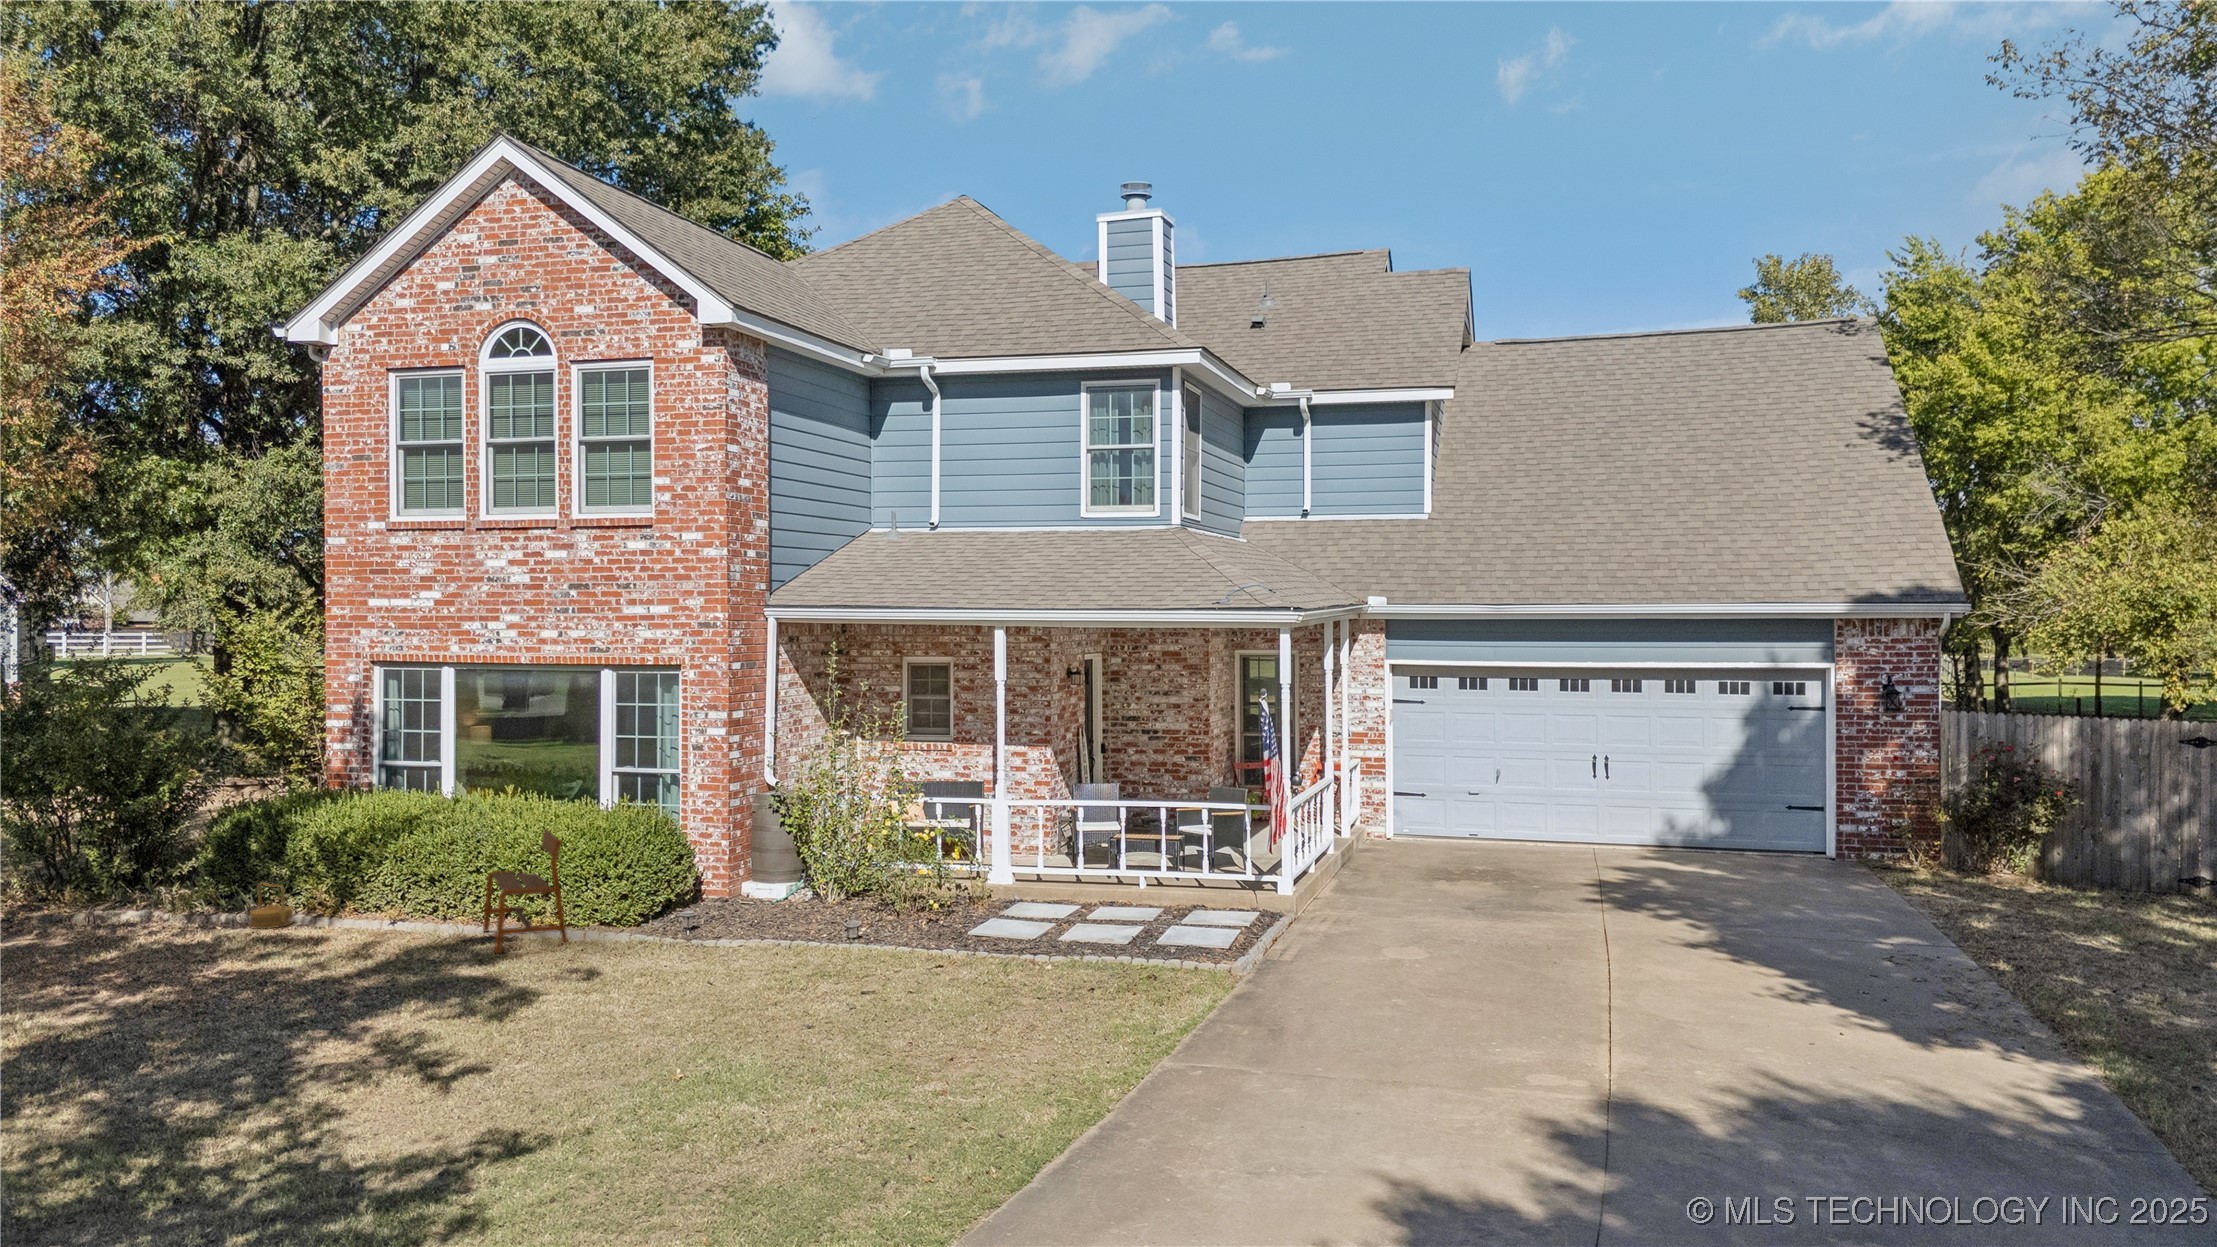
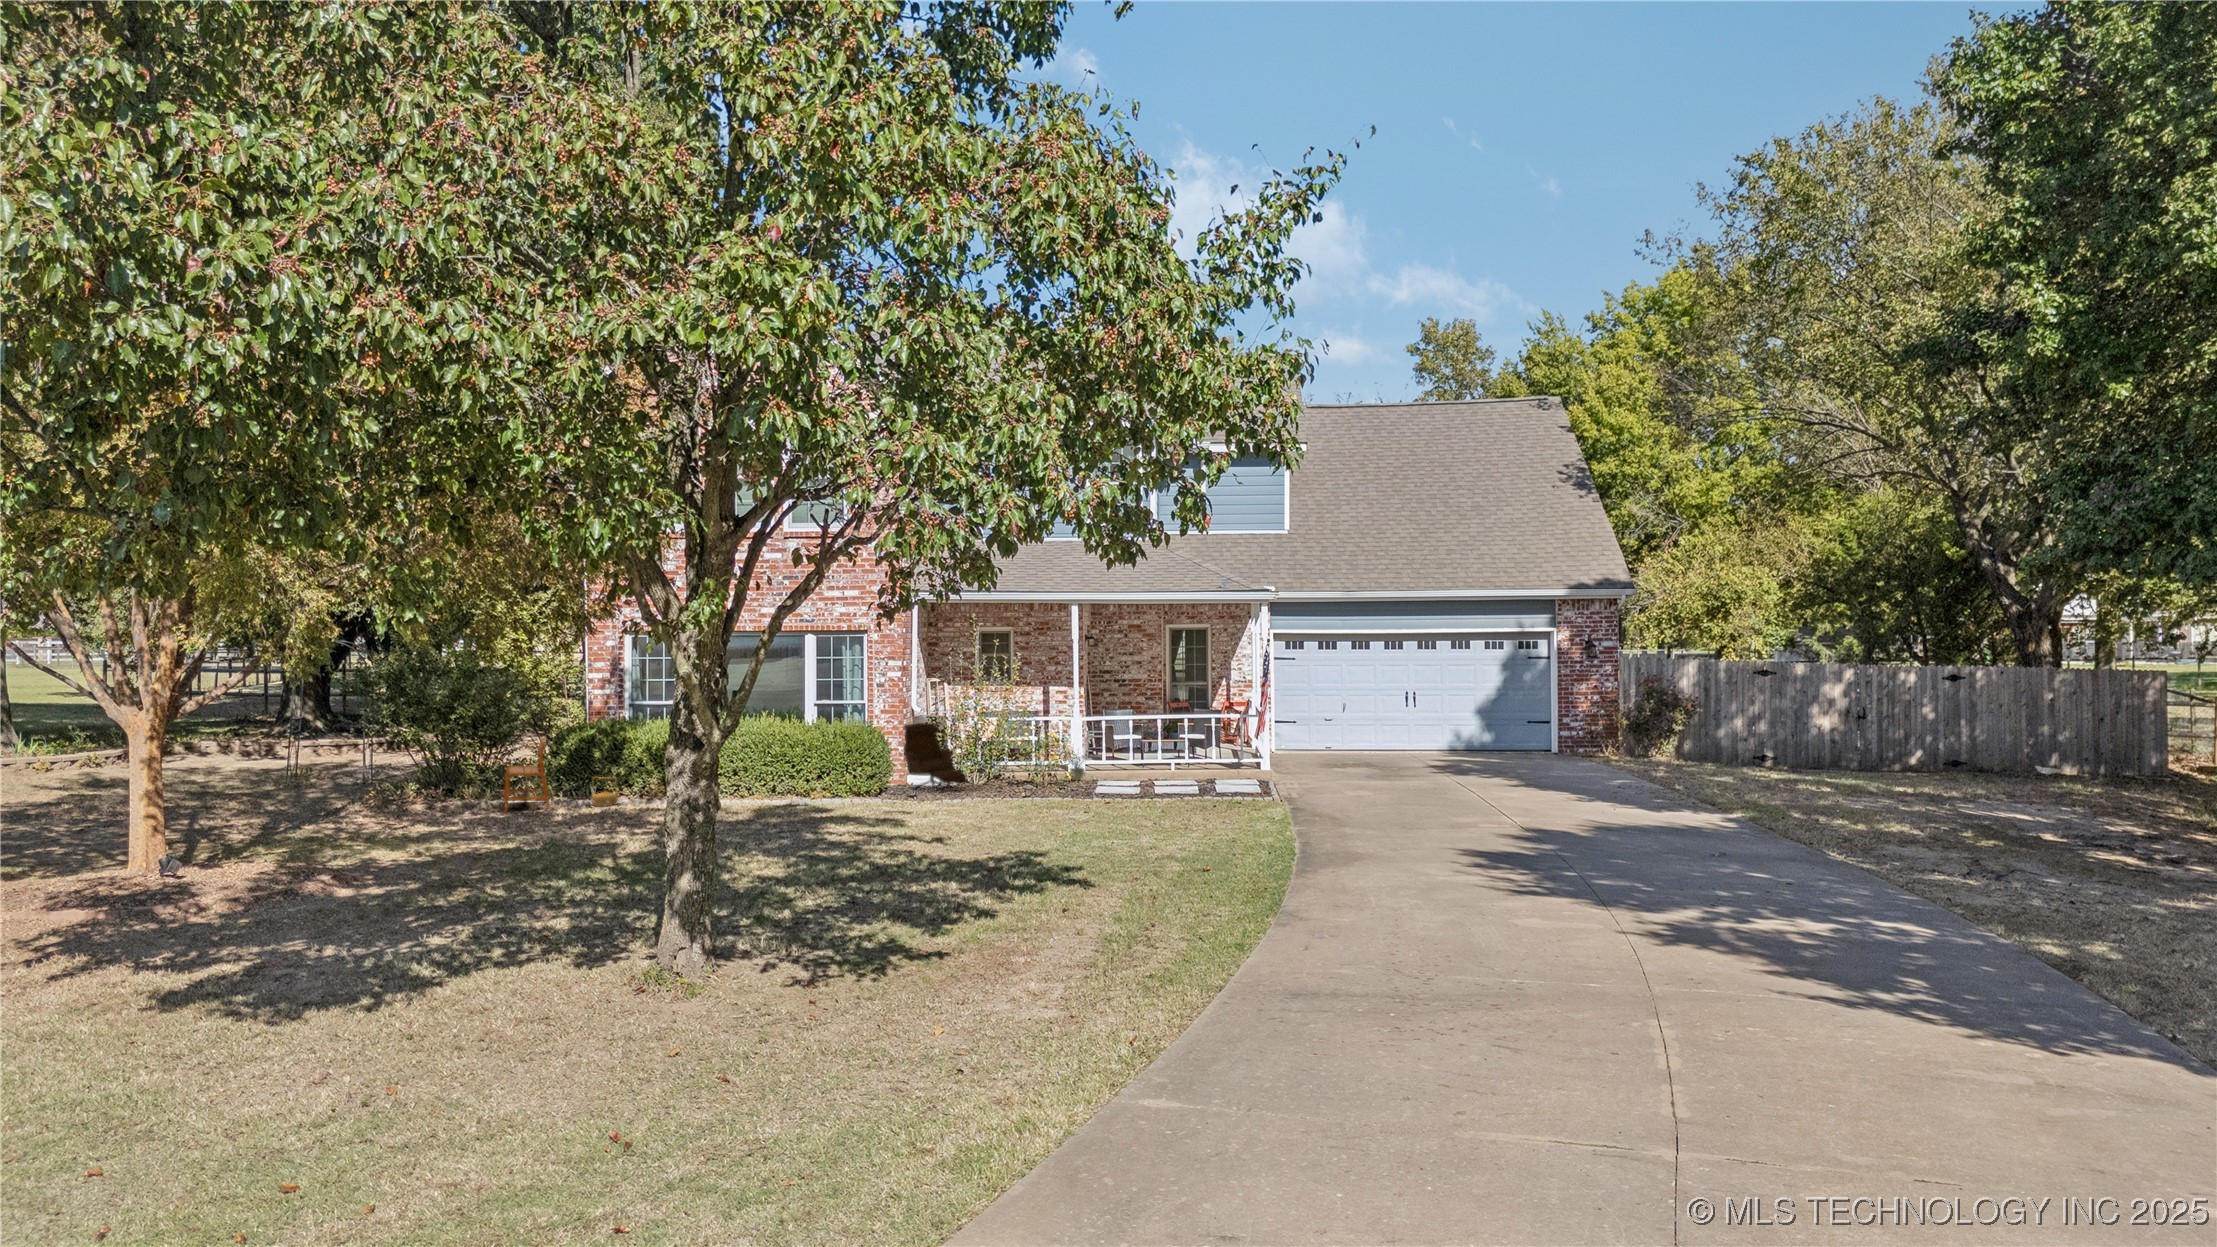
lounge chair: none [727,807,810,925] -> present [903,723,967,790]
bench: present [483,828,568,953] -> present [503,738,550,811]
potted plant: none [987,842,1039,902] -> present [1068,752,1090,780]

